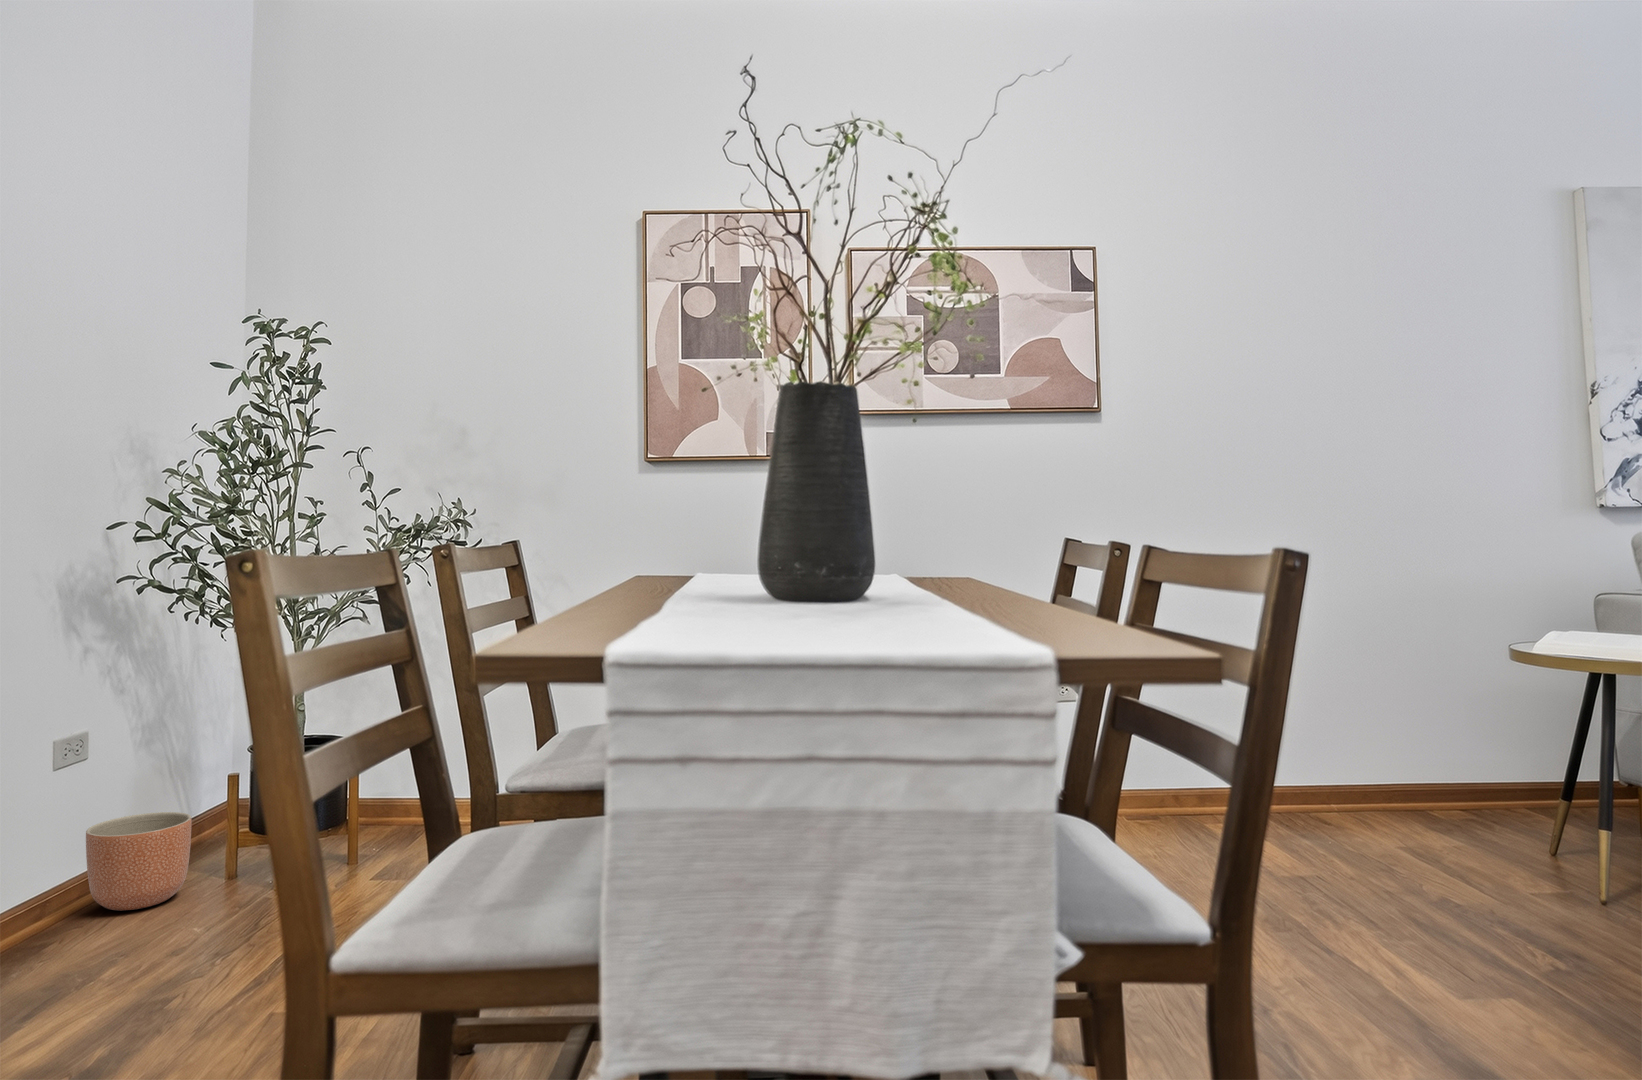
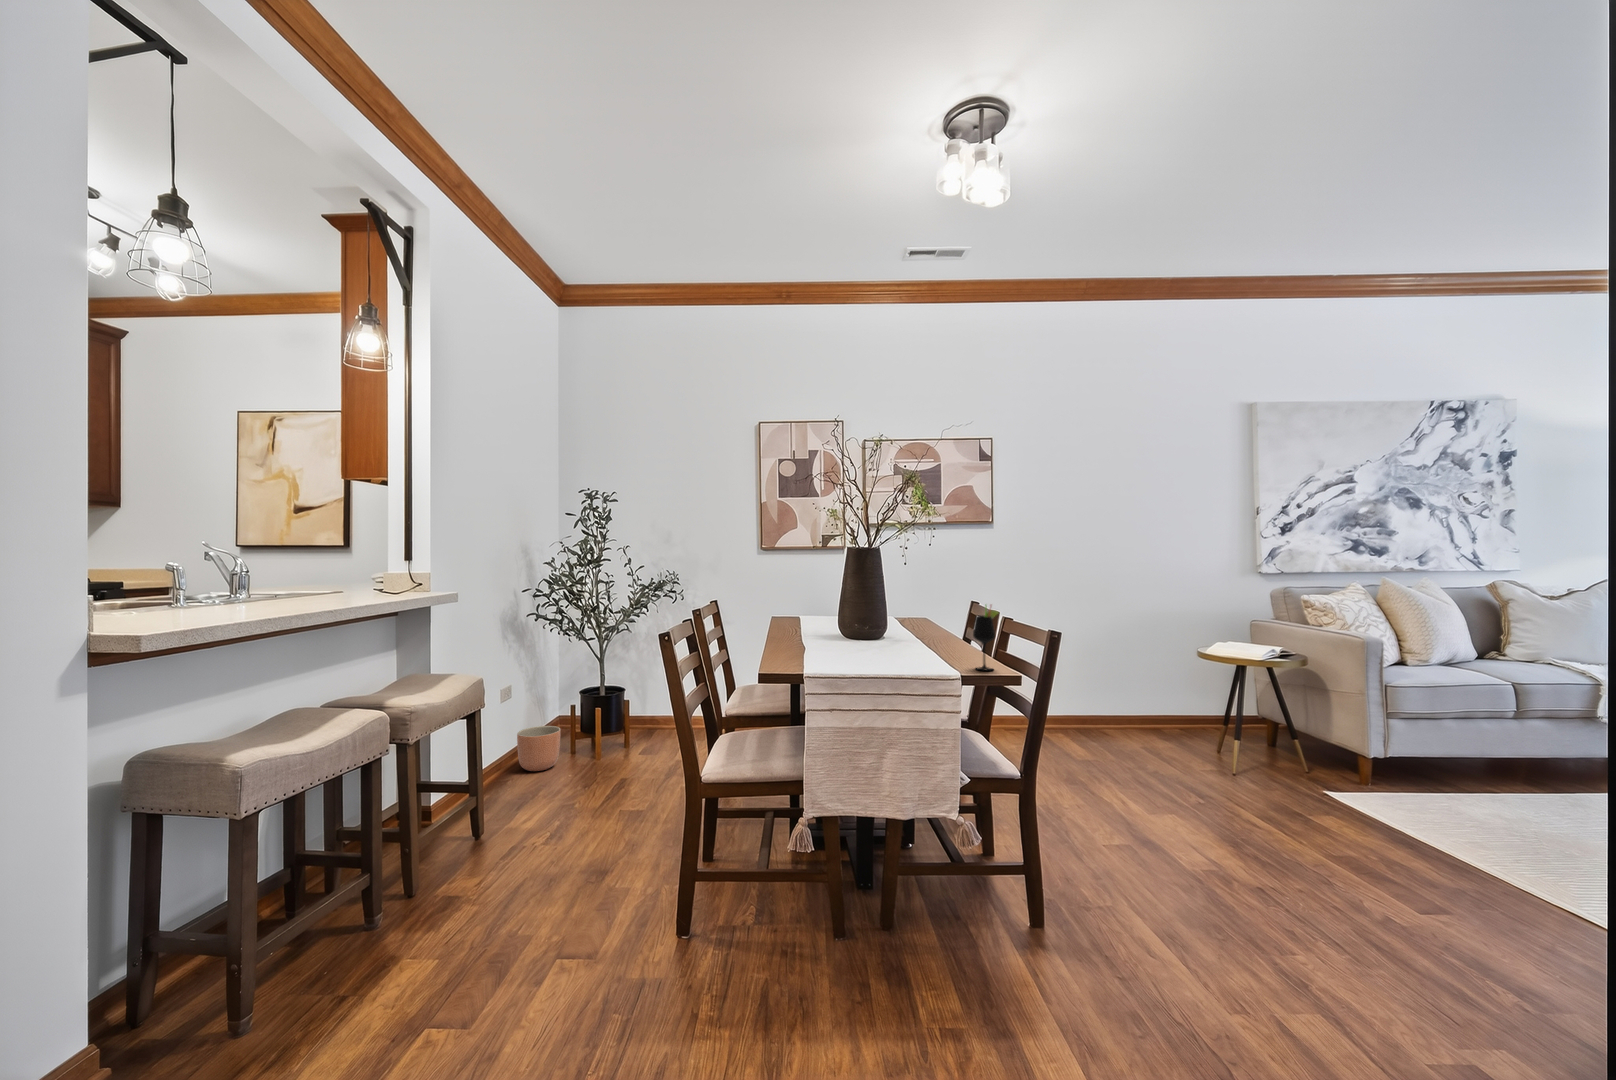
wine glass: none [1107,450,1185,647] -> present [973,605,998,670]

